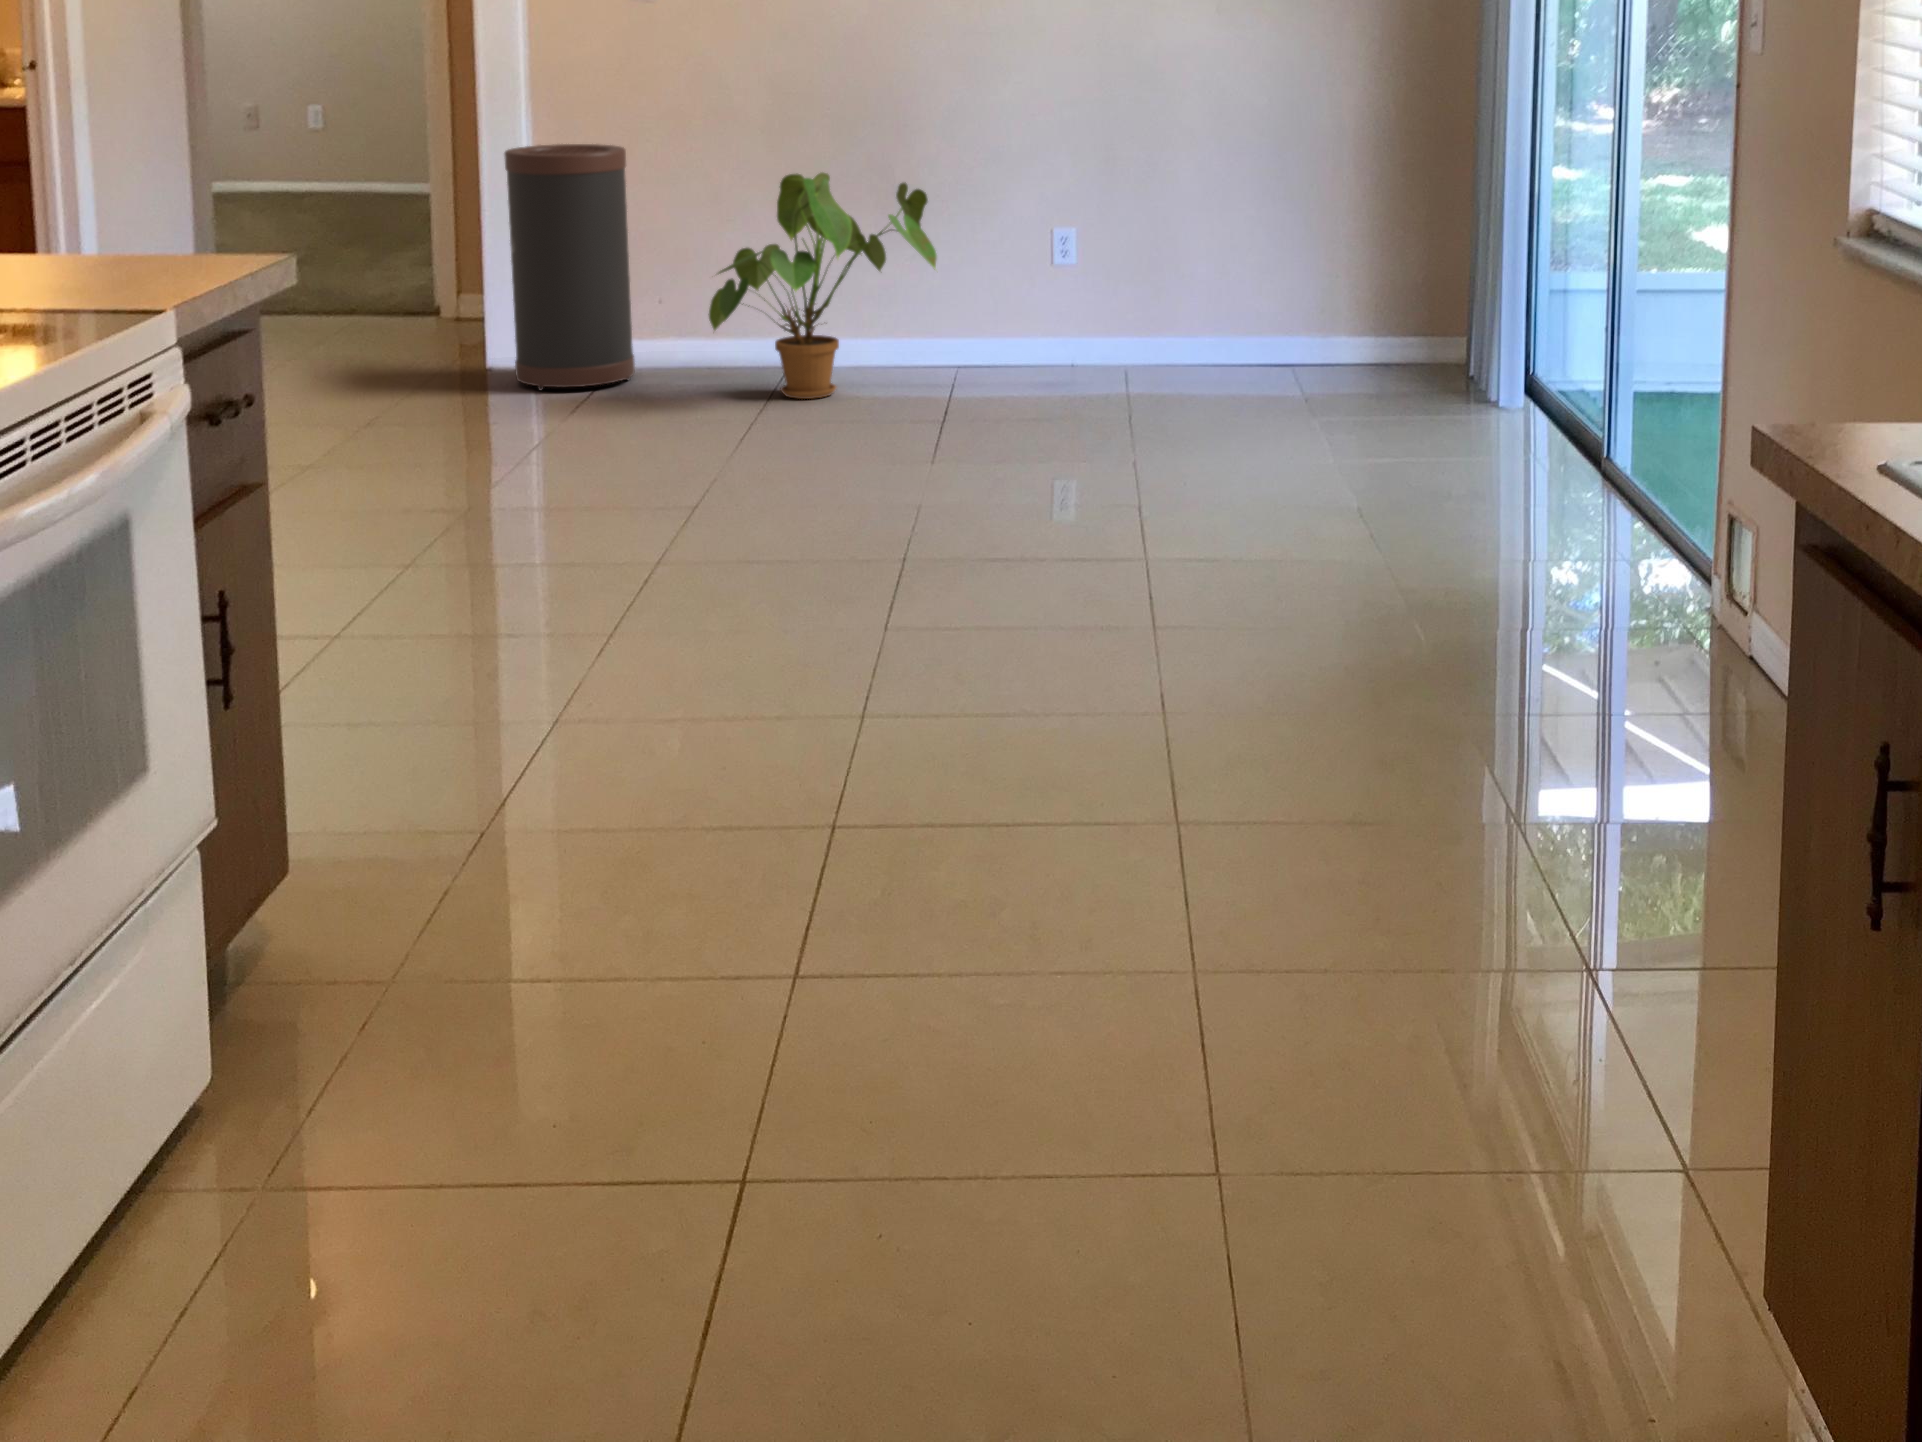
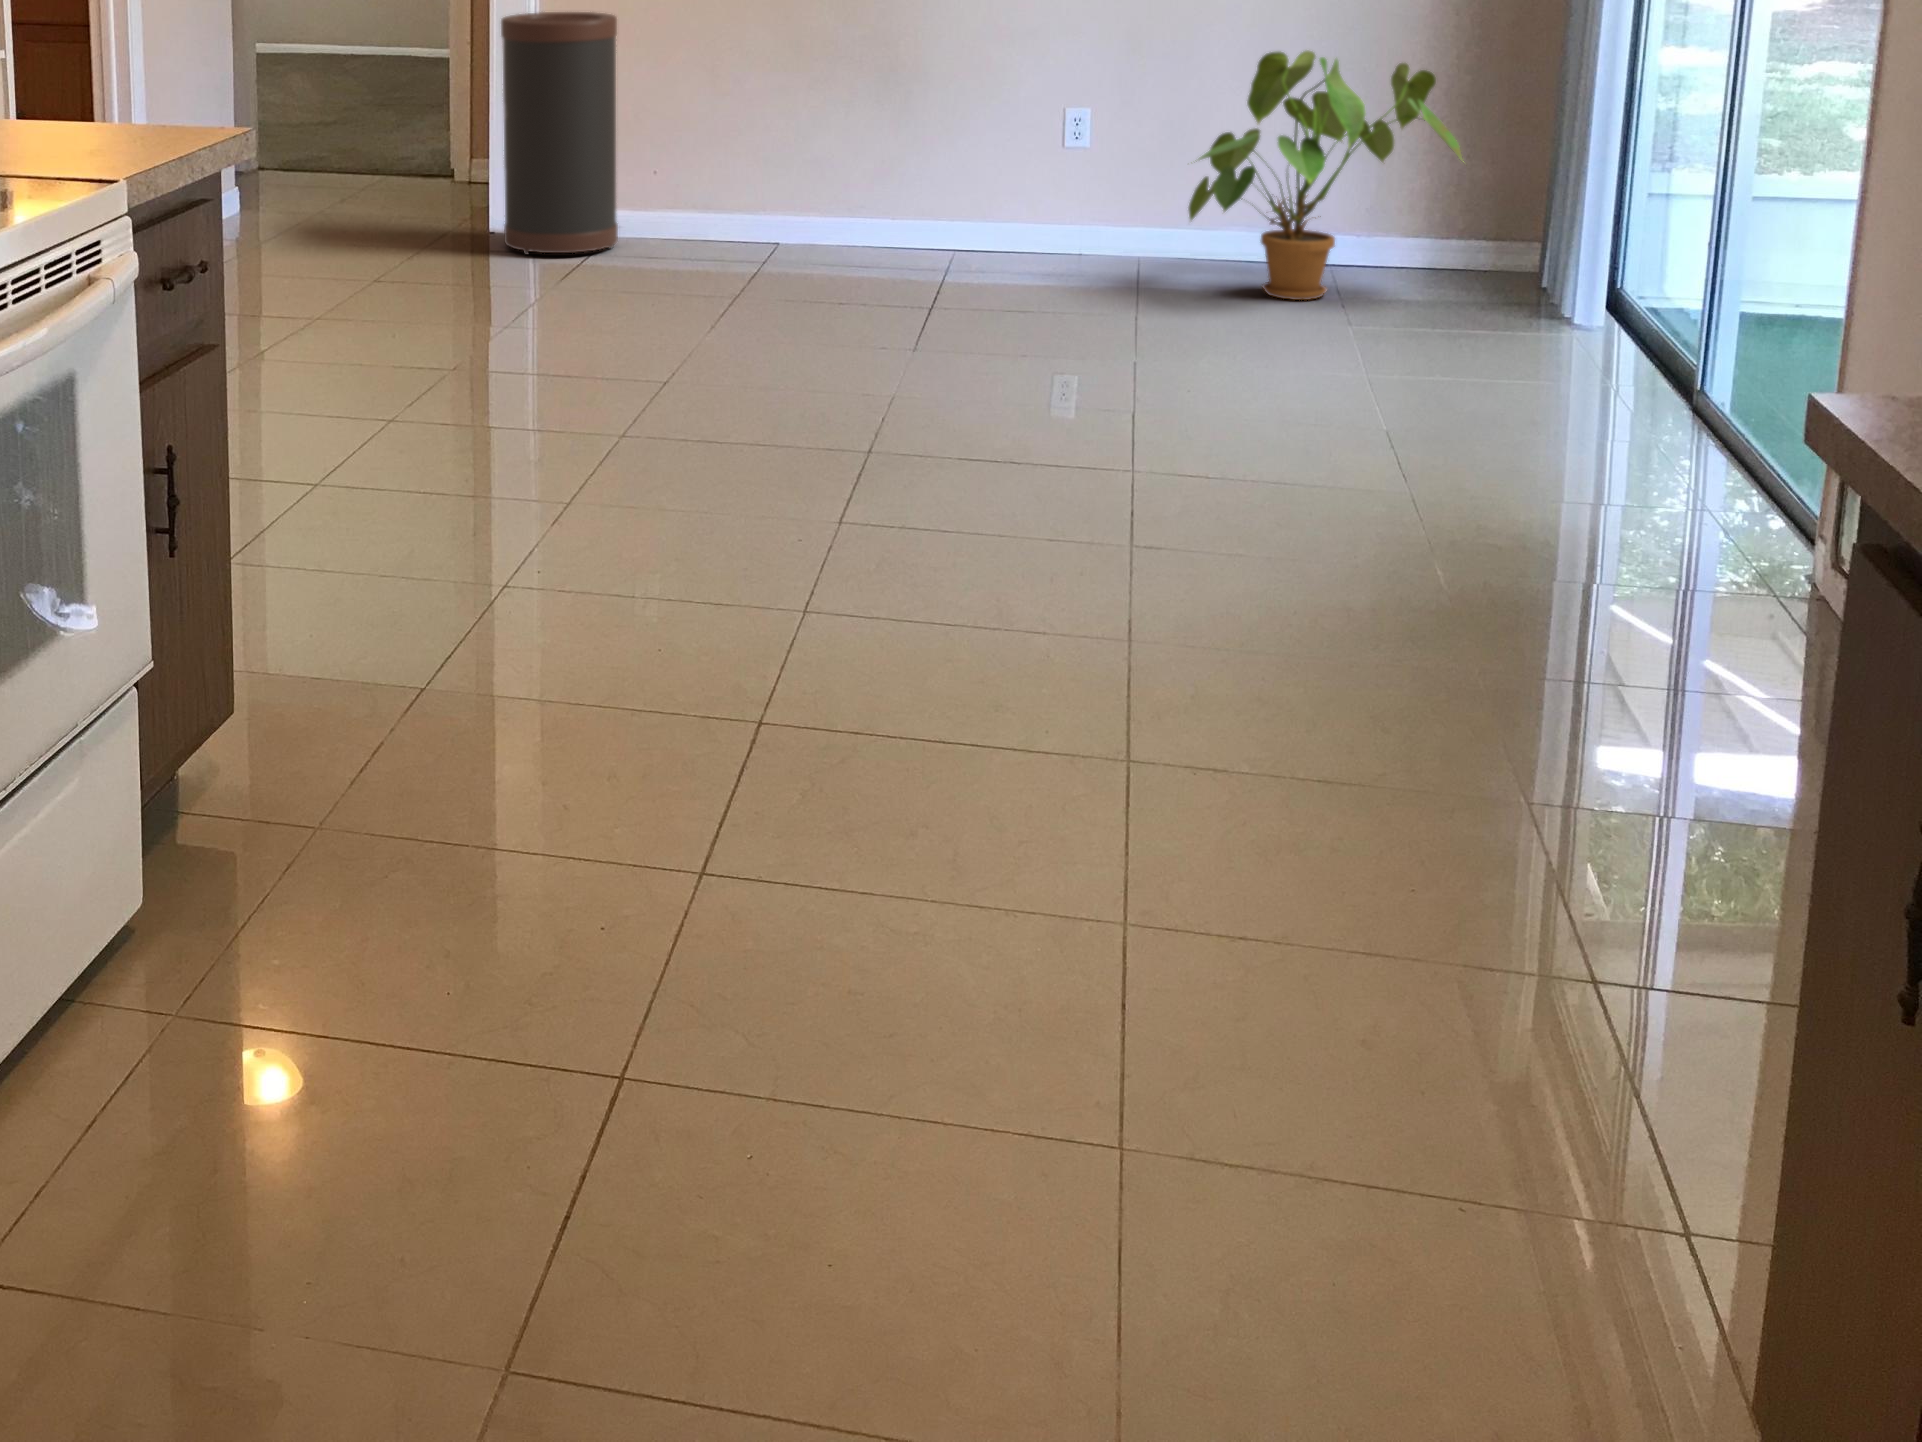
house plant: present [708,172,937,399] -> present [1189,51,1464,300]

